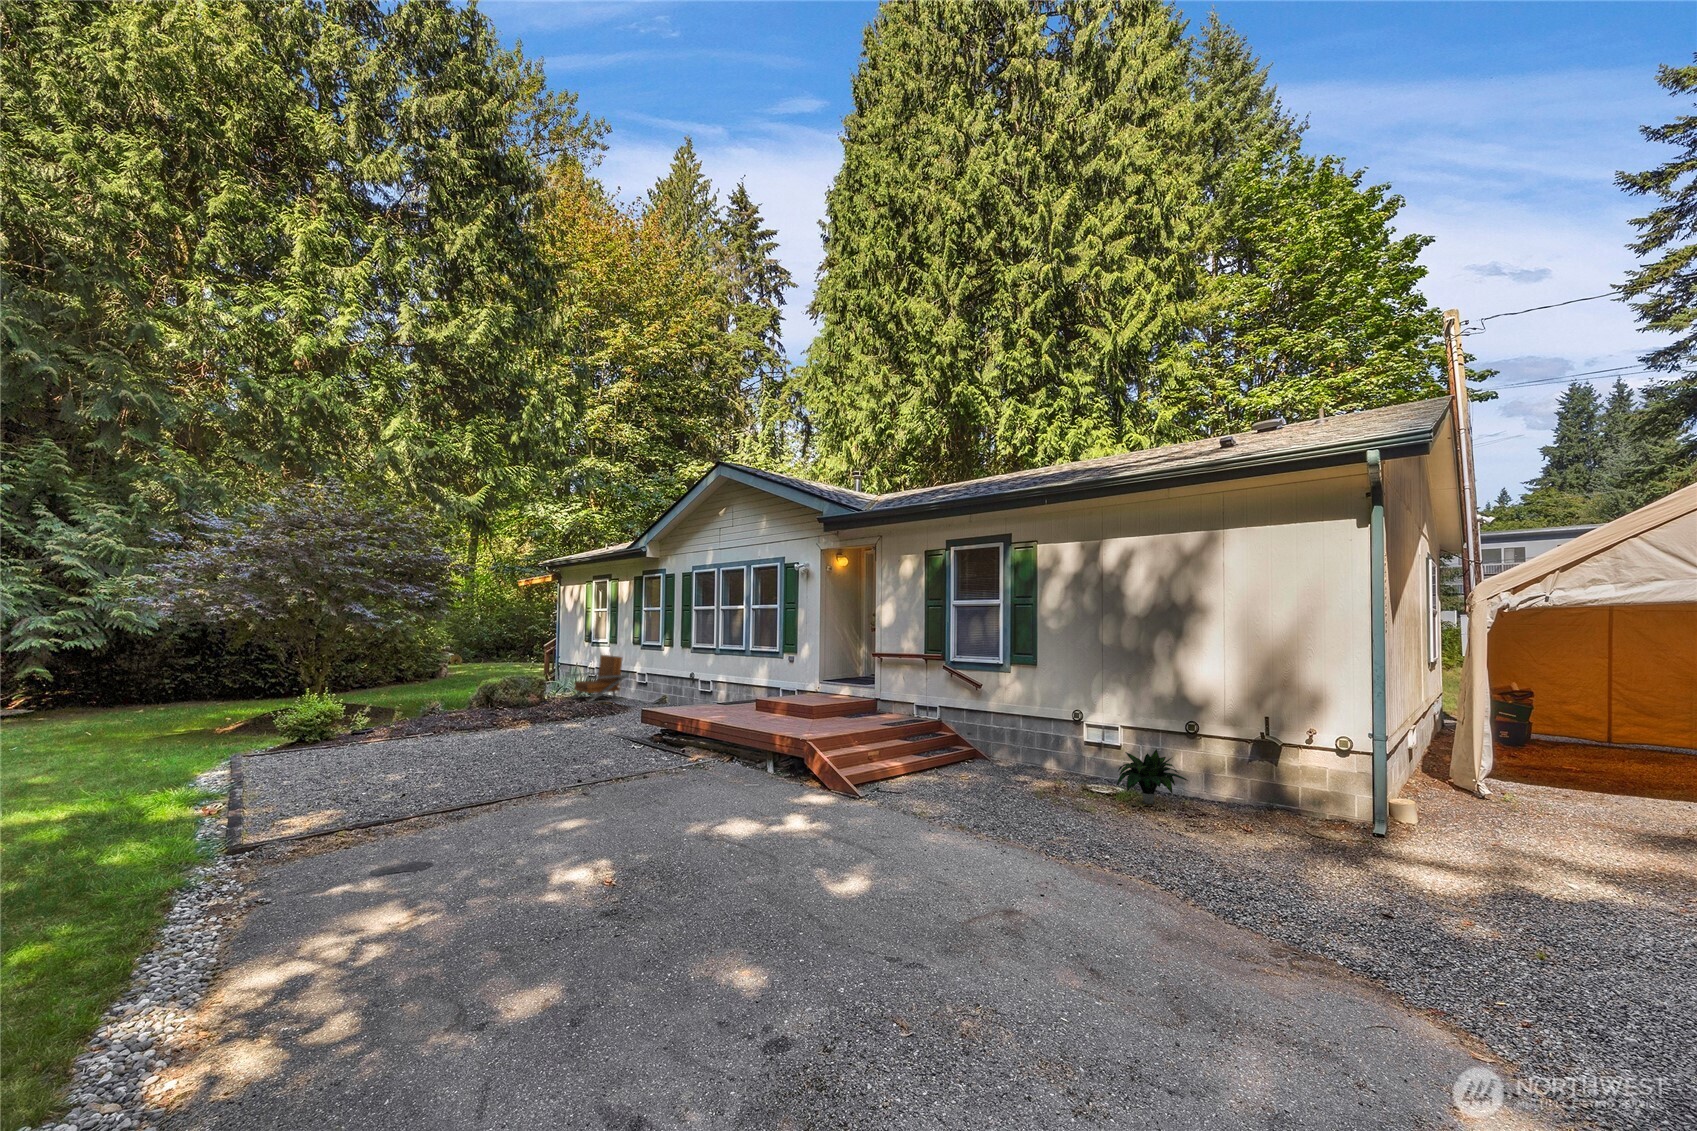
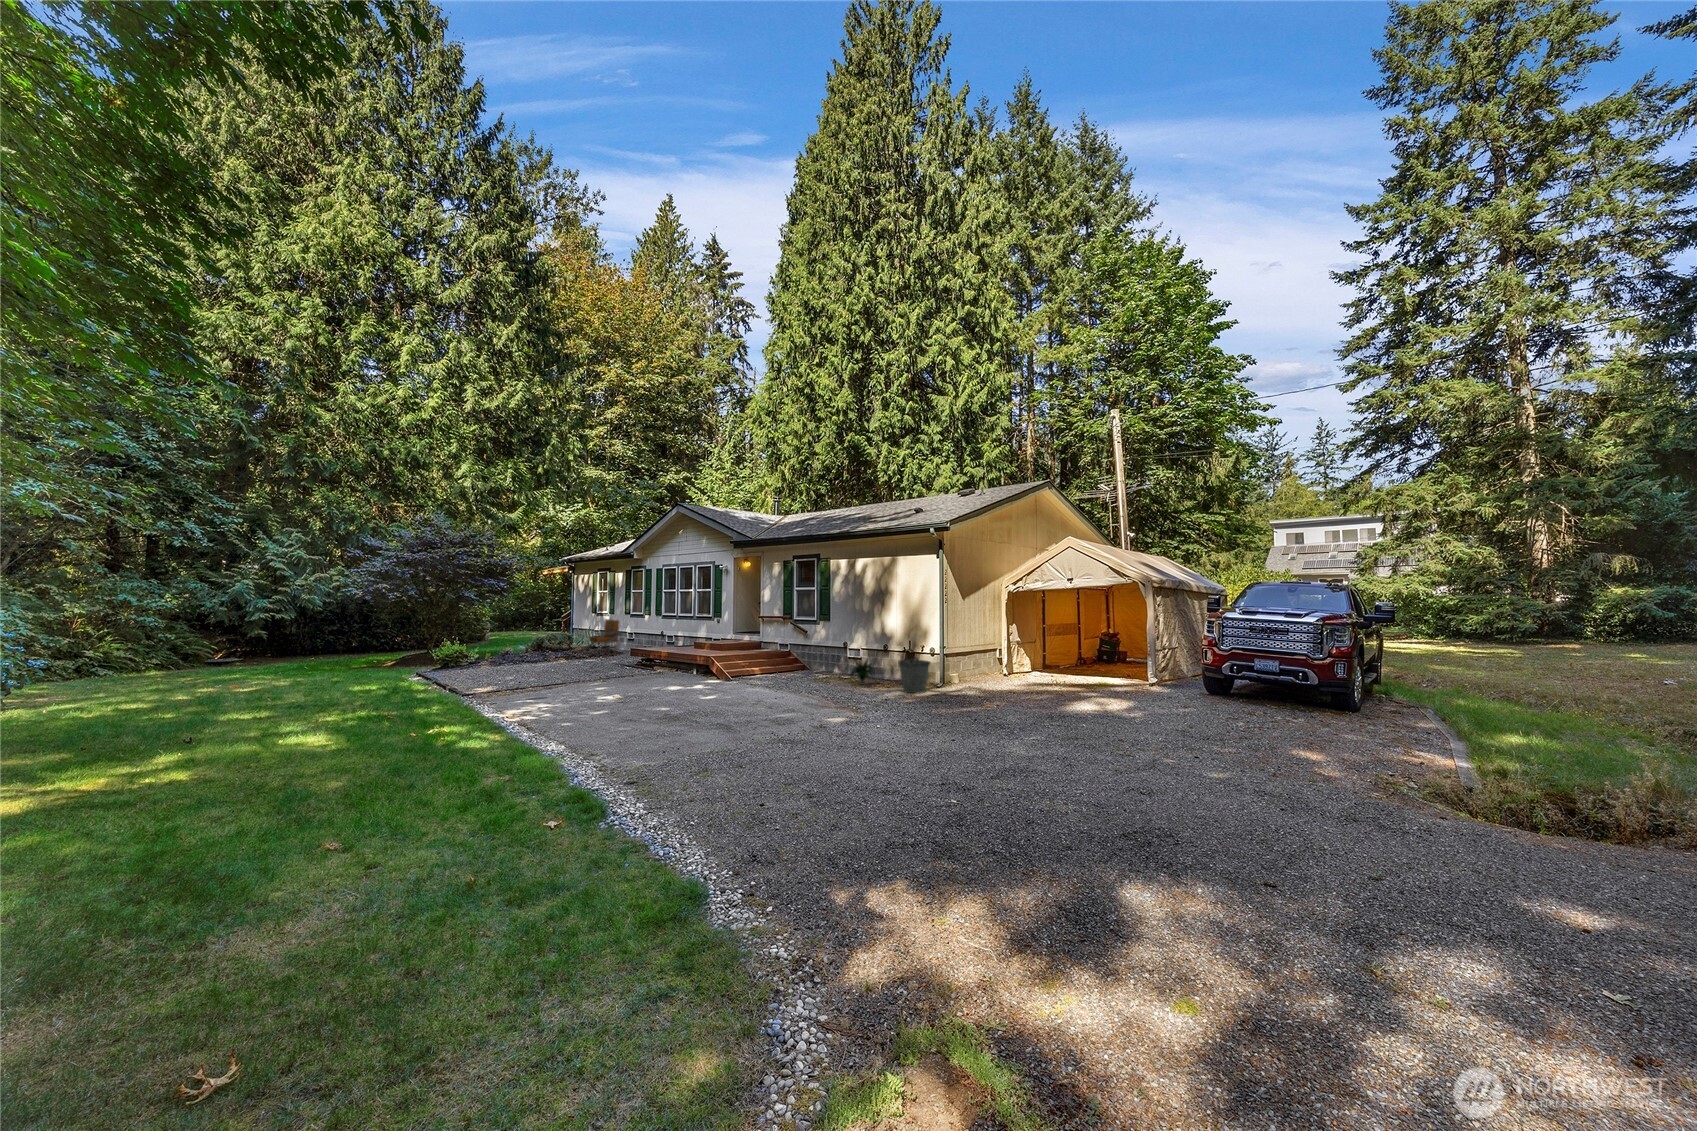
trash can: none [1270,751,1362,842] -> present [899,657,930,693]

